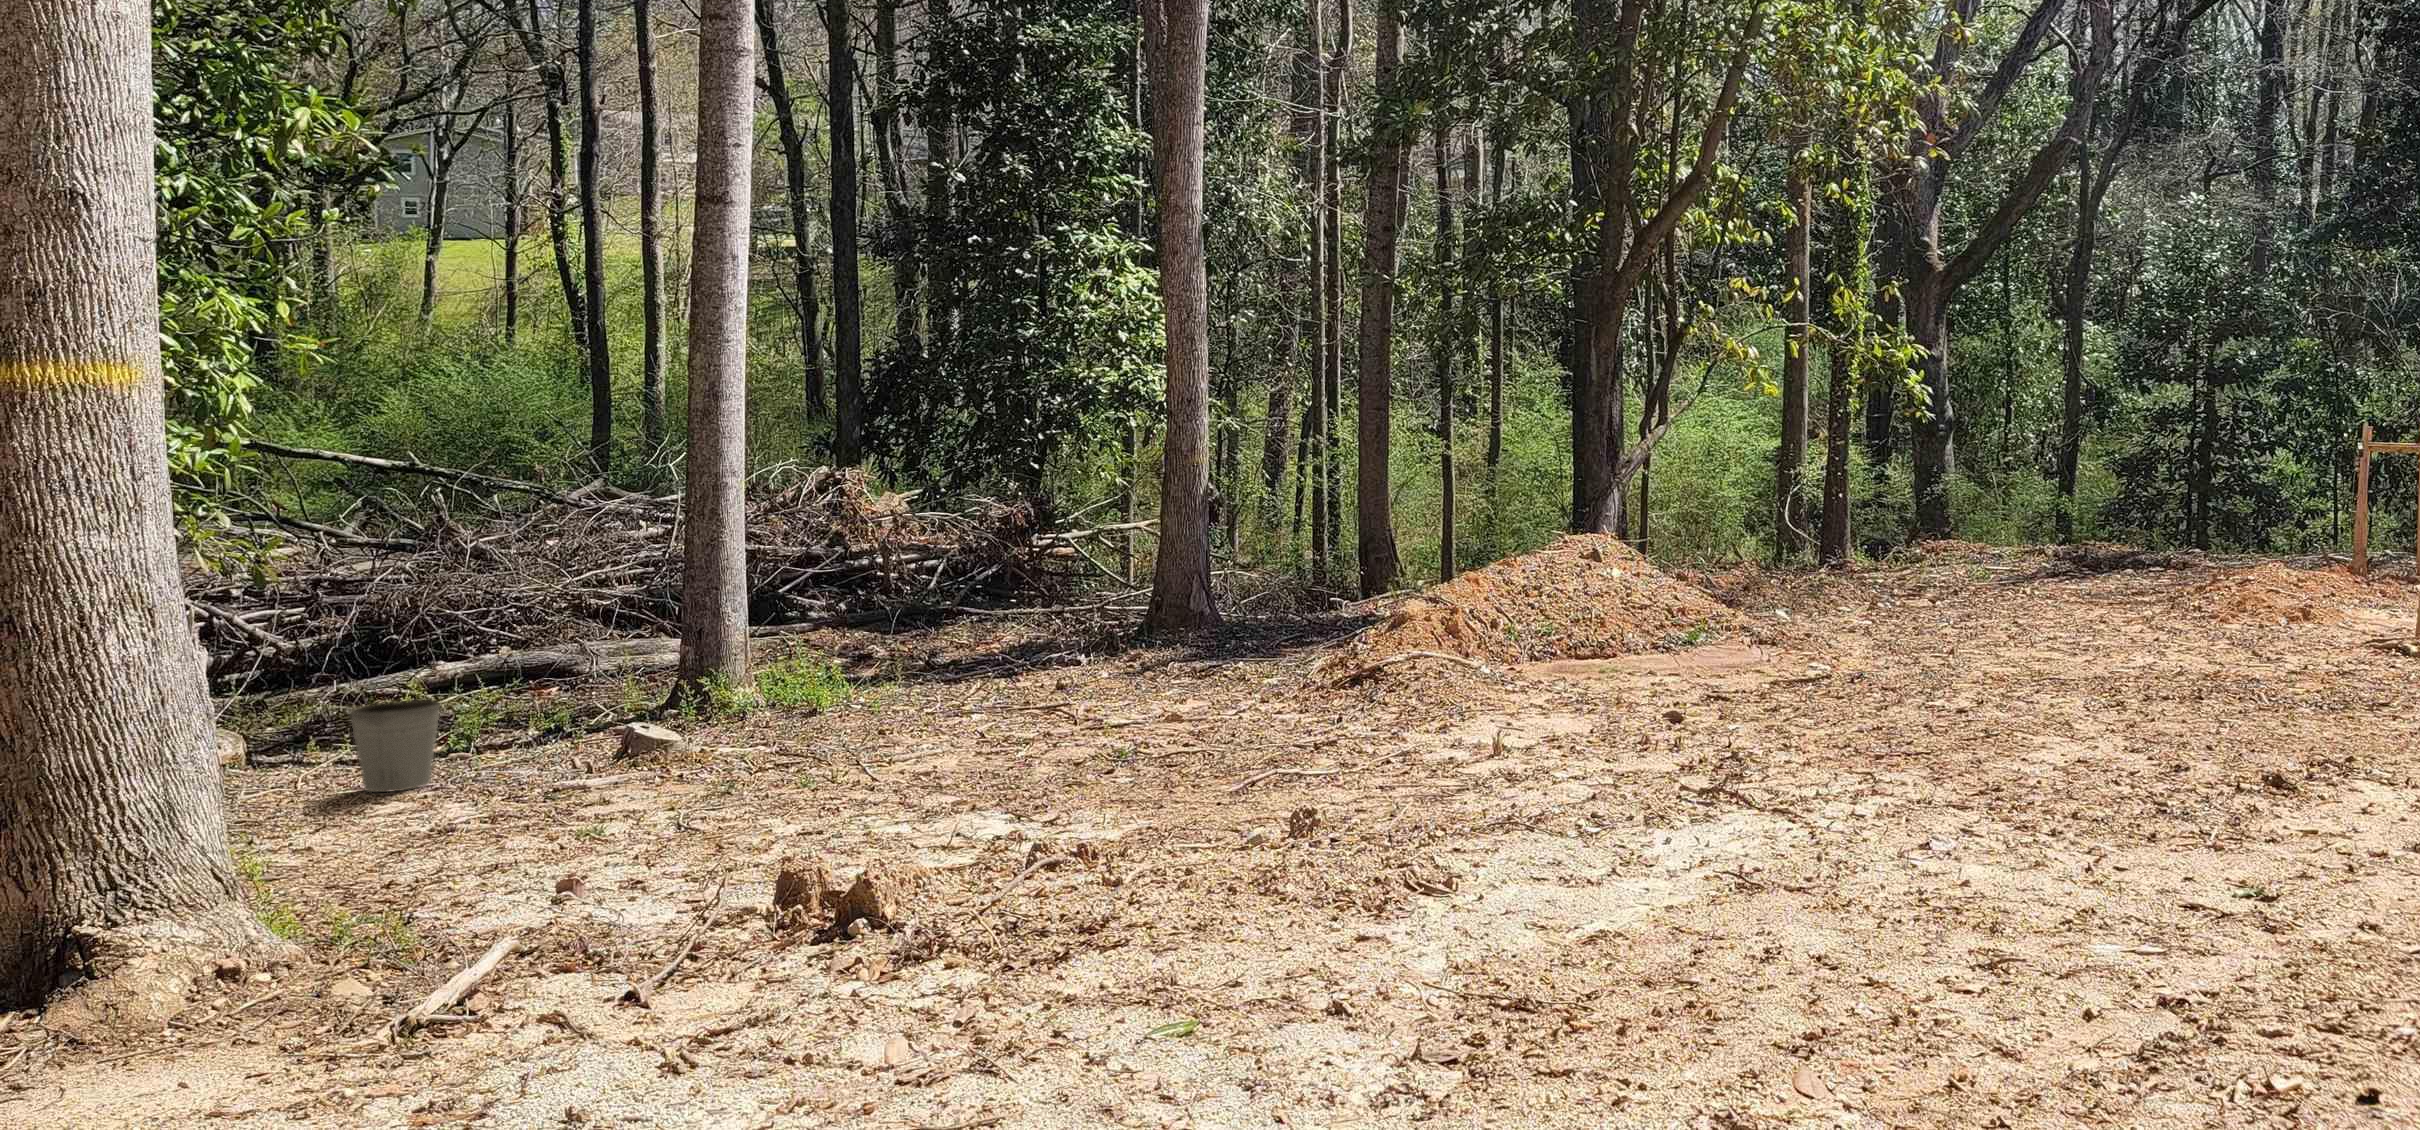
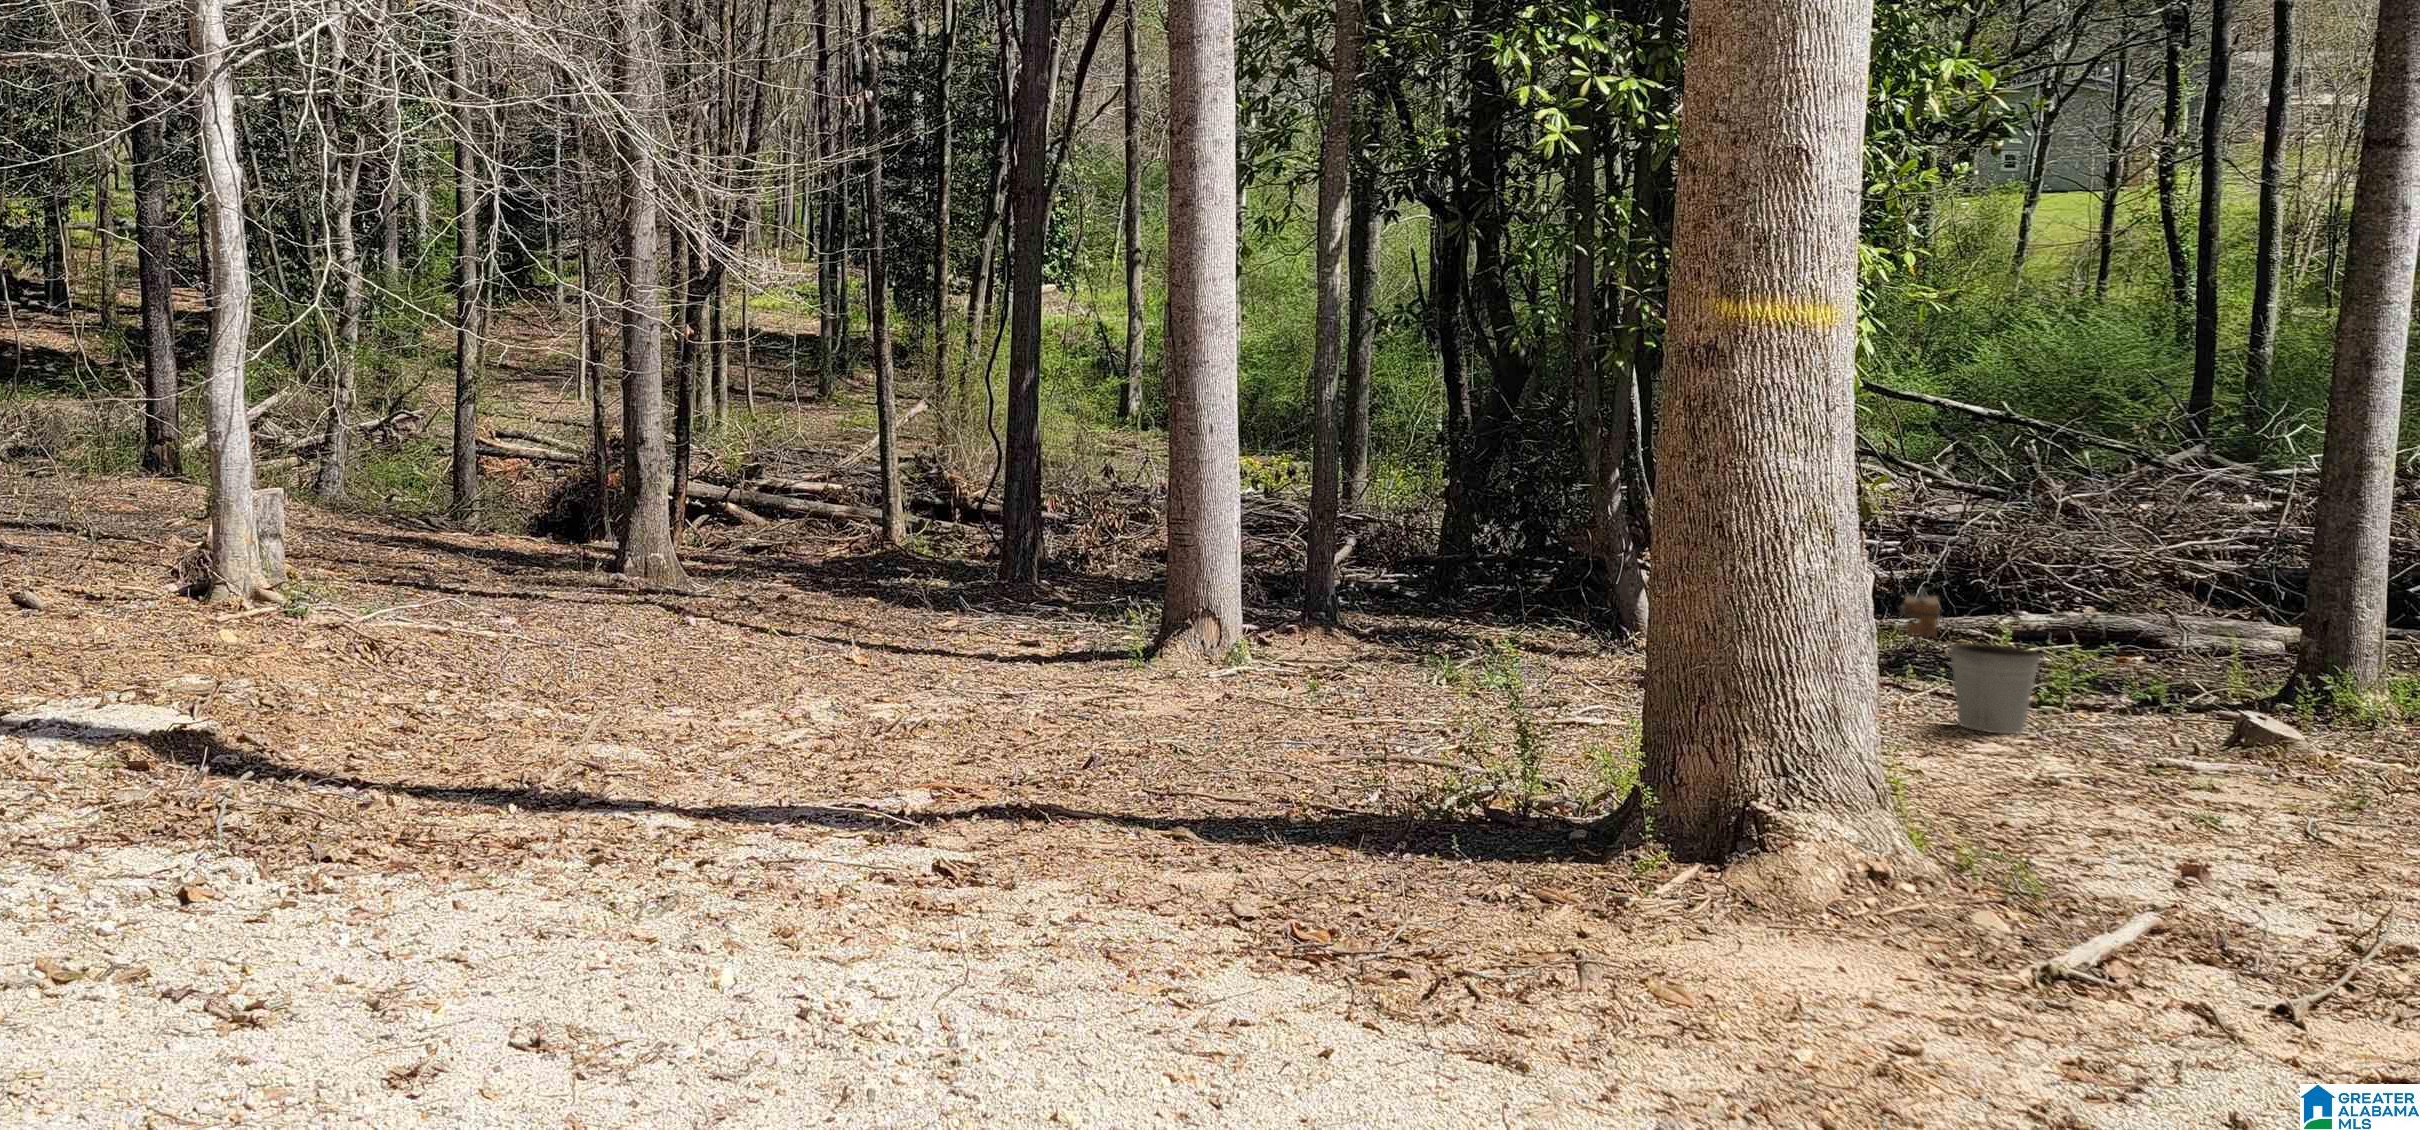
toolbox: none [314,649,357,707] -> present [1901,589,1940,637]

